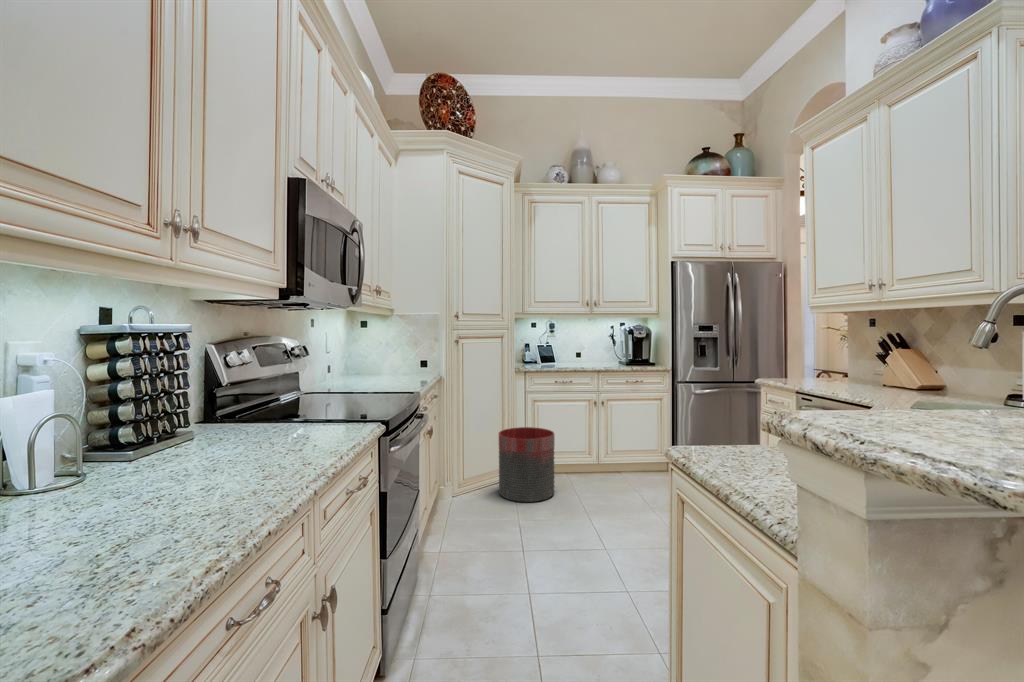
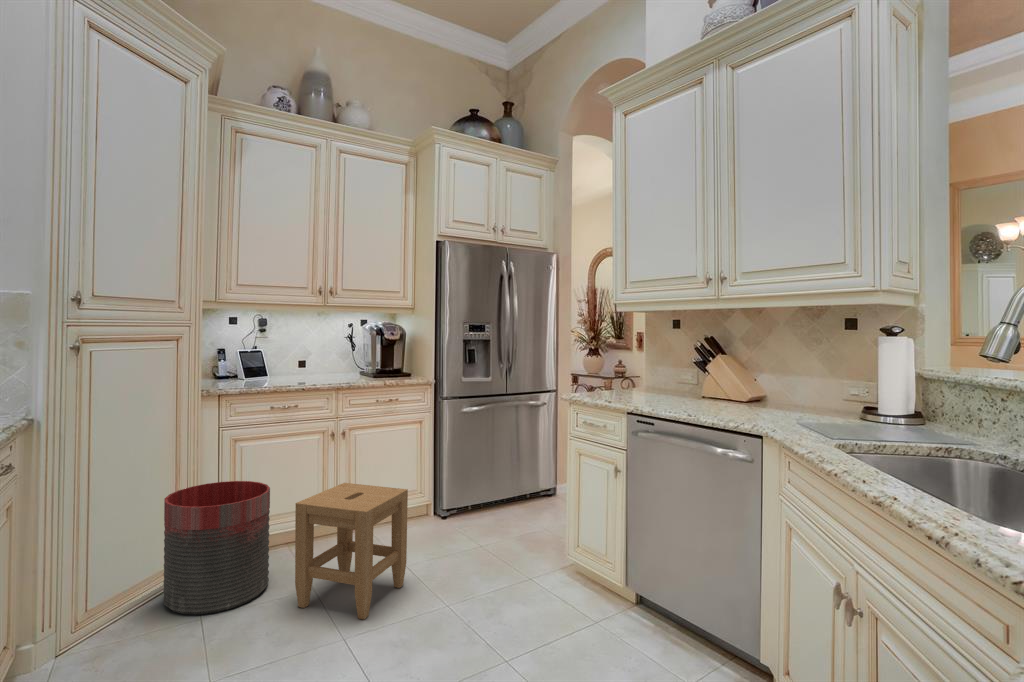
stool: none [568,435,641,524] -> present [295,483,408,619]

